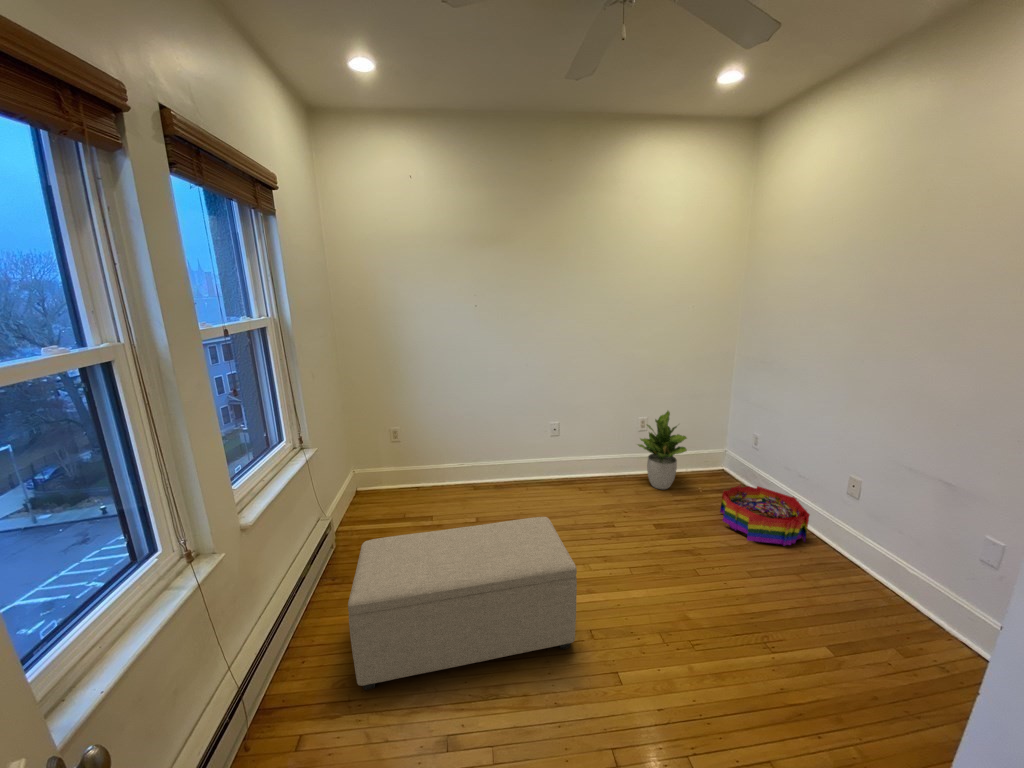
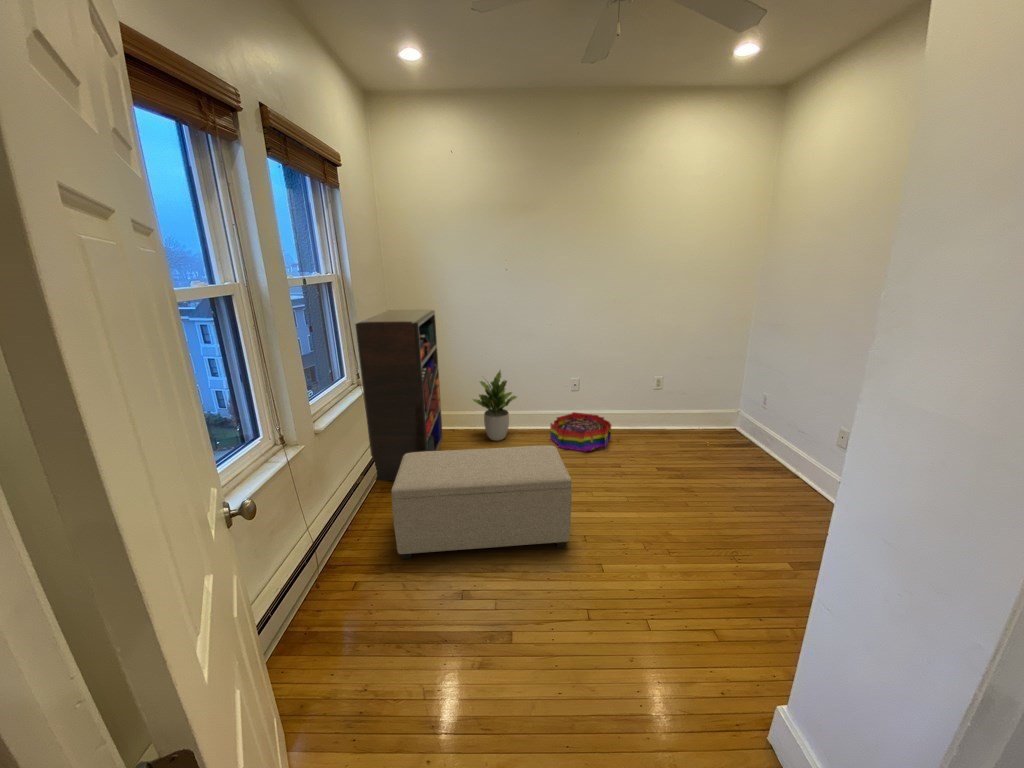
bookshelf: none [297,353,406,567] -> present [355,309,443,481]
potted plant: present [638,411,687,489] -> present [473,371,517,441]
storage bin: present [720,485,810,546] -> present [550,412,611,452]

